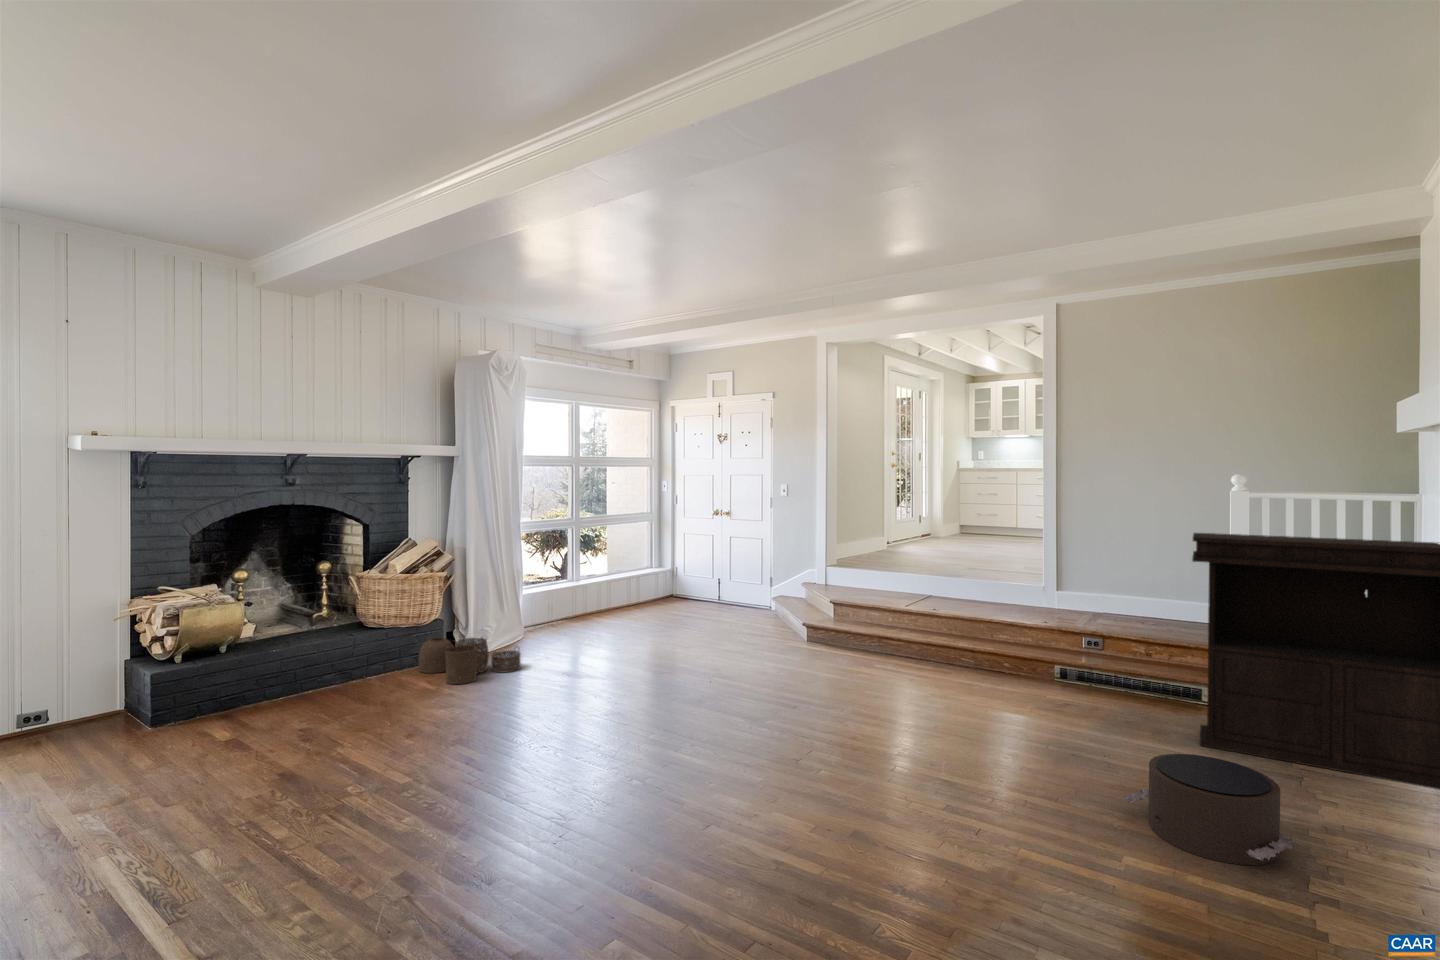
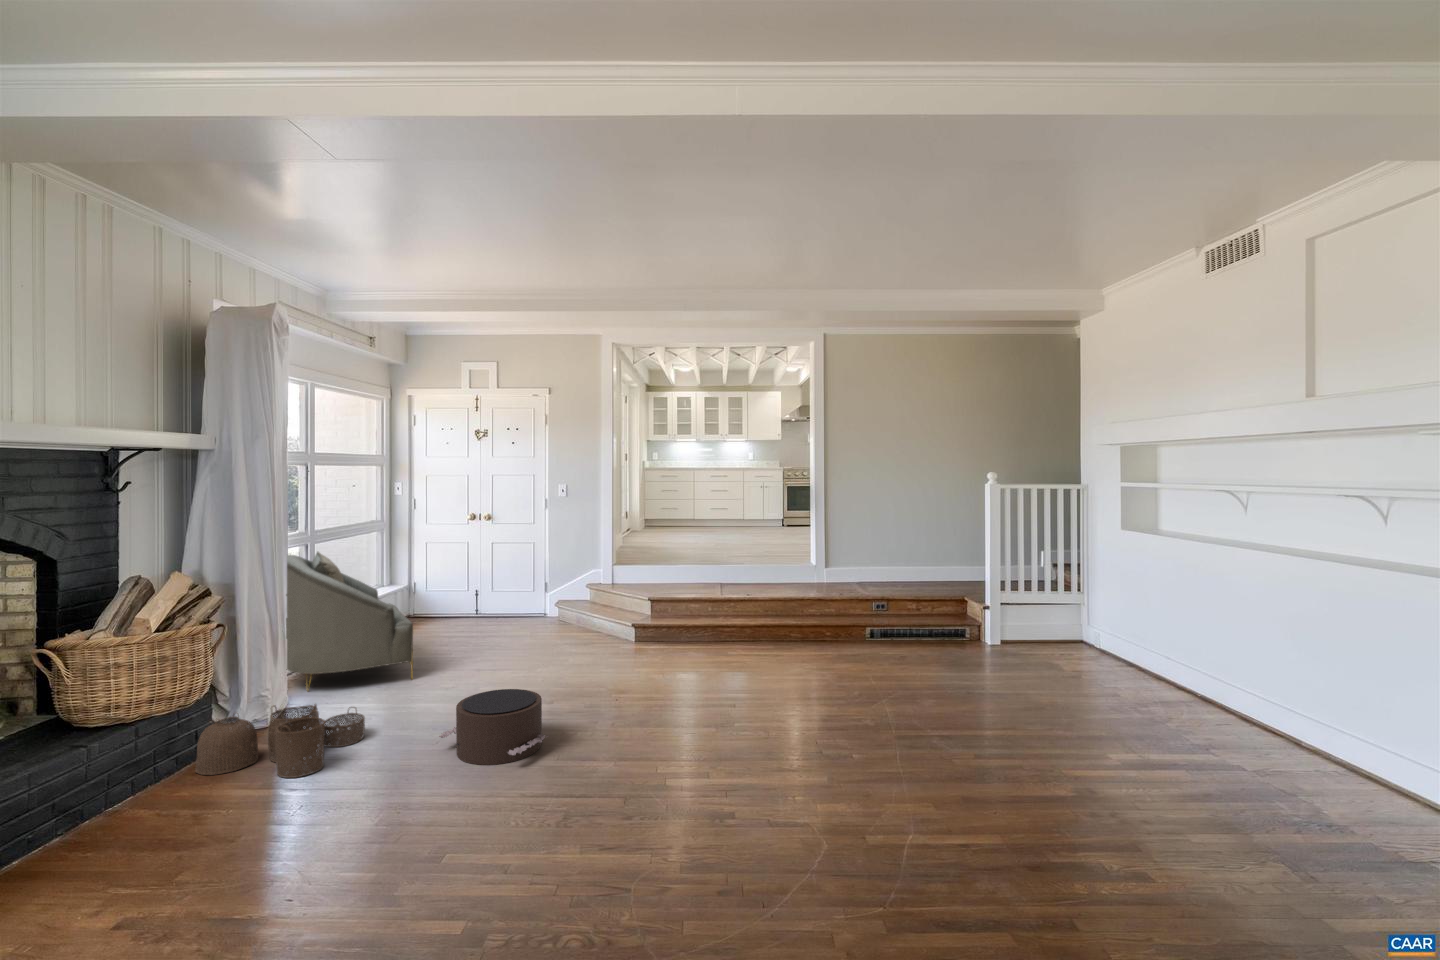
armchair: none [525,532,619,640] -> present [286,552,413,690]
console table: present [1192,533,1440,789] -> none [981,515,1153,667]
pouf: present [1122,754,1298,865] -> present [439,689,548,765]

